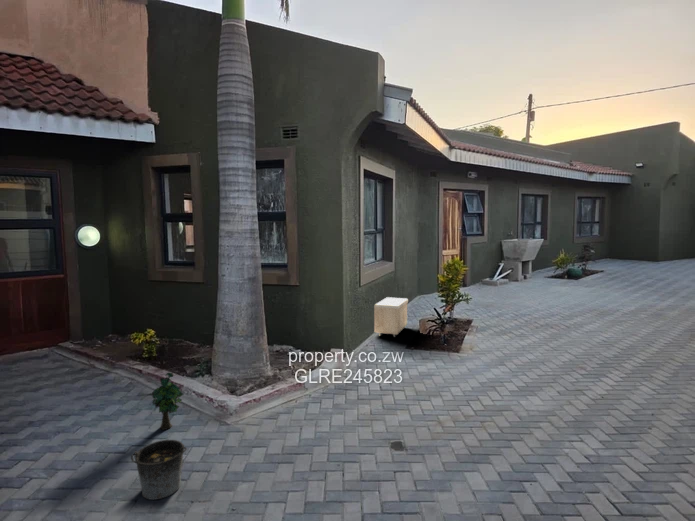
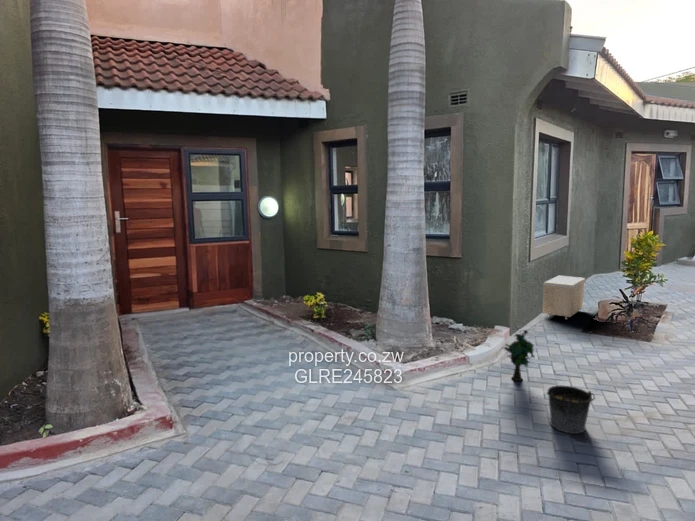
decorative plant: present [149,373,183,430] -> present [504,330,534,381]
bucket: present [131,440,187,500] -> present [547,385,594,434]

